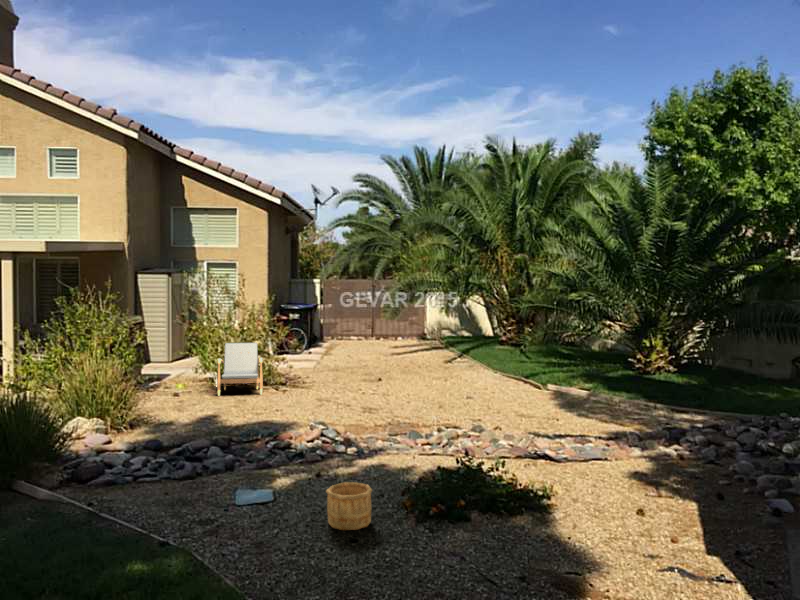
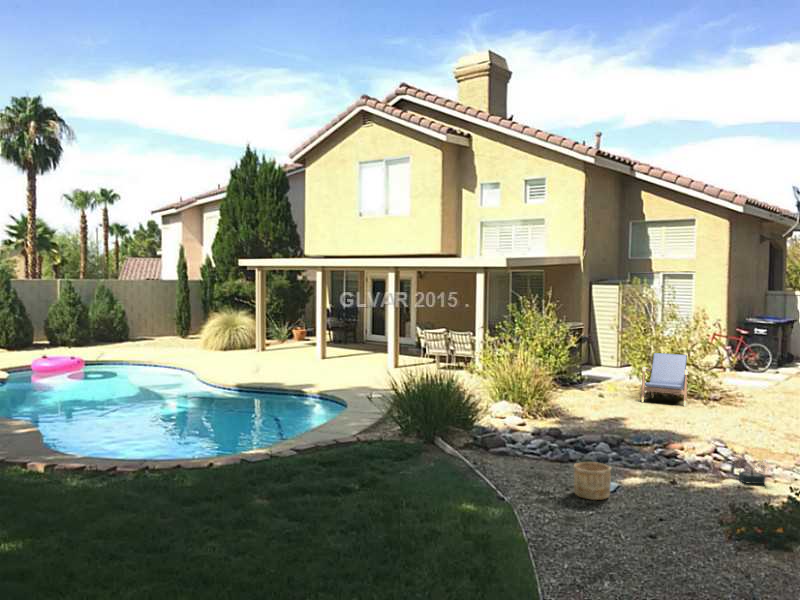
decorative plant: none [354,433,386,463] -> present [734,453,765,484]
wooden bucket: present [326,482,372,530] -> present [573,462,611,500]

